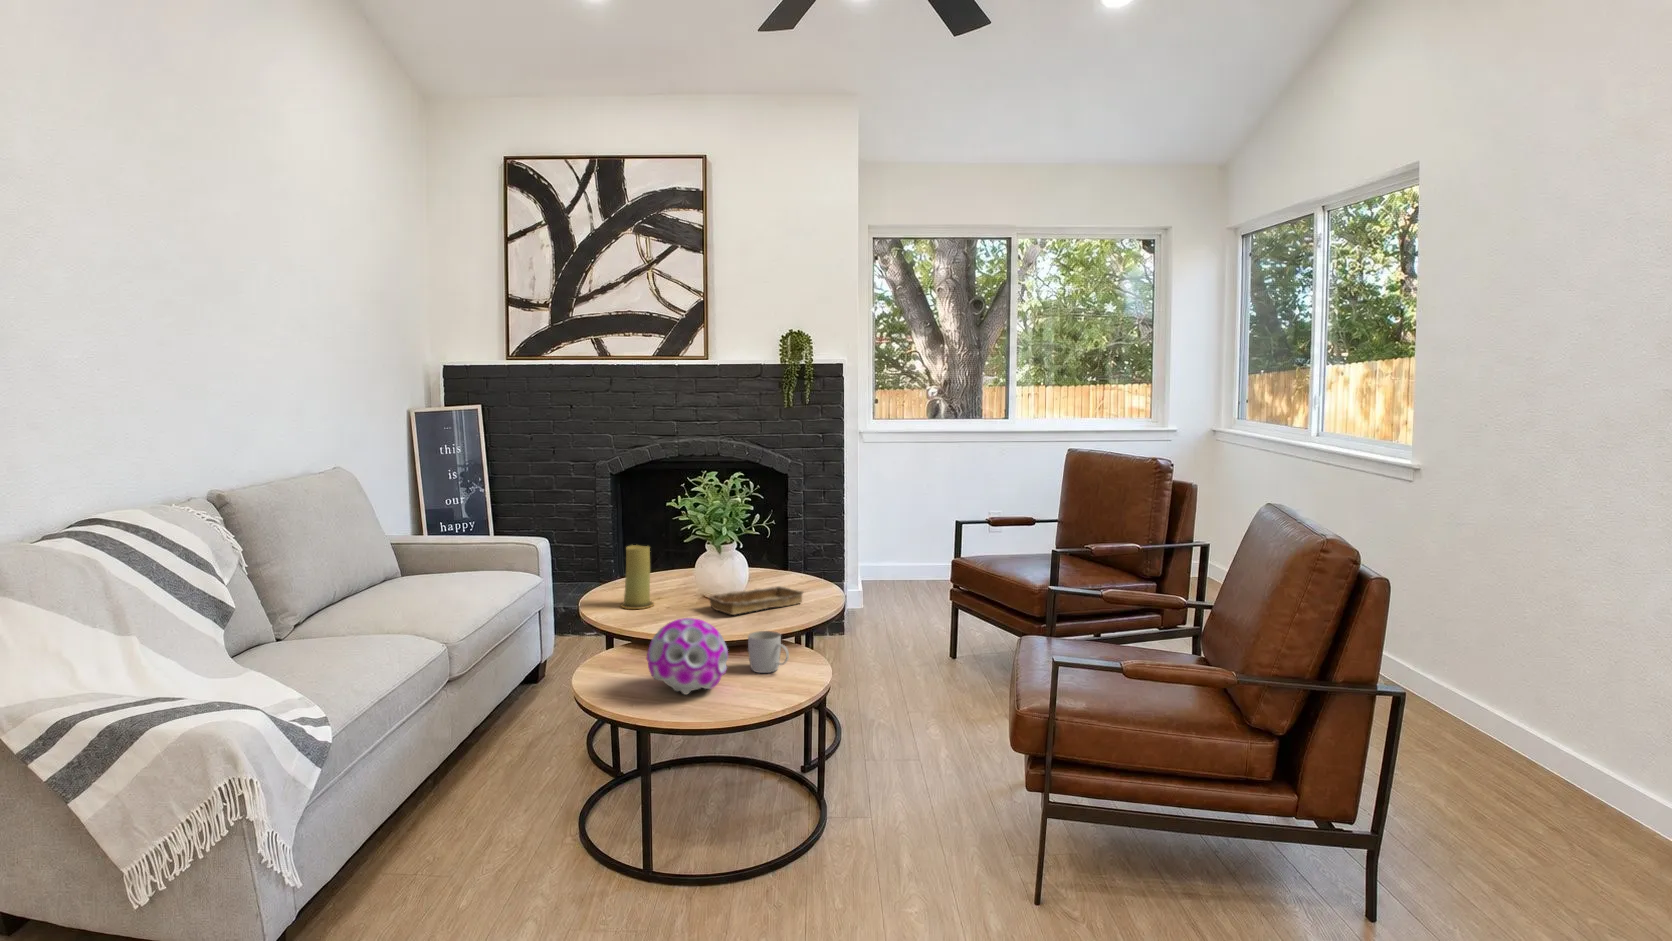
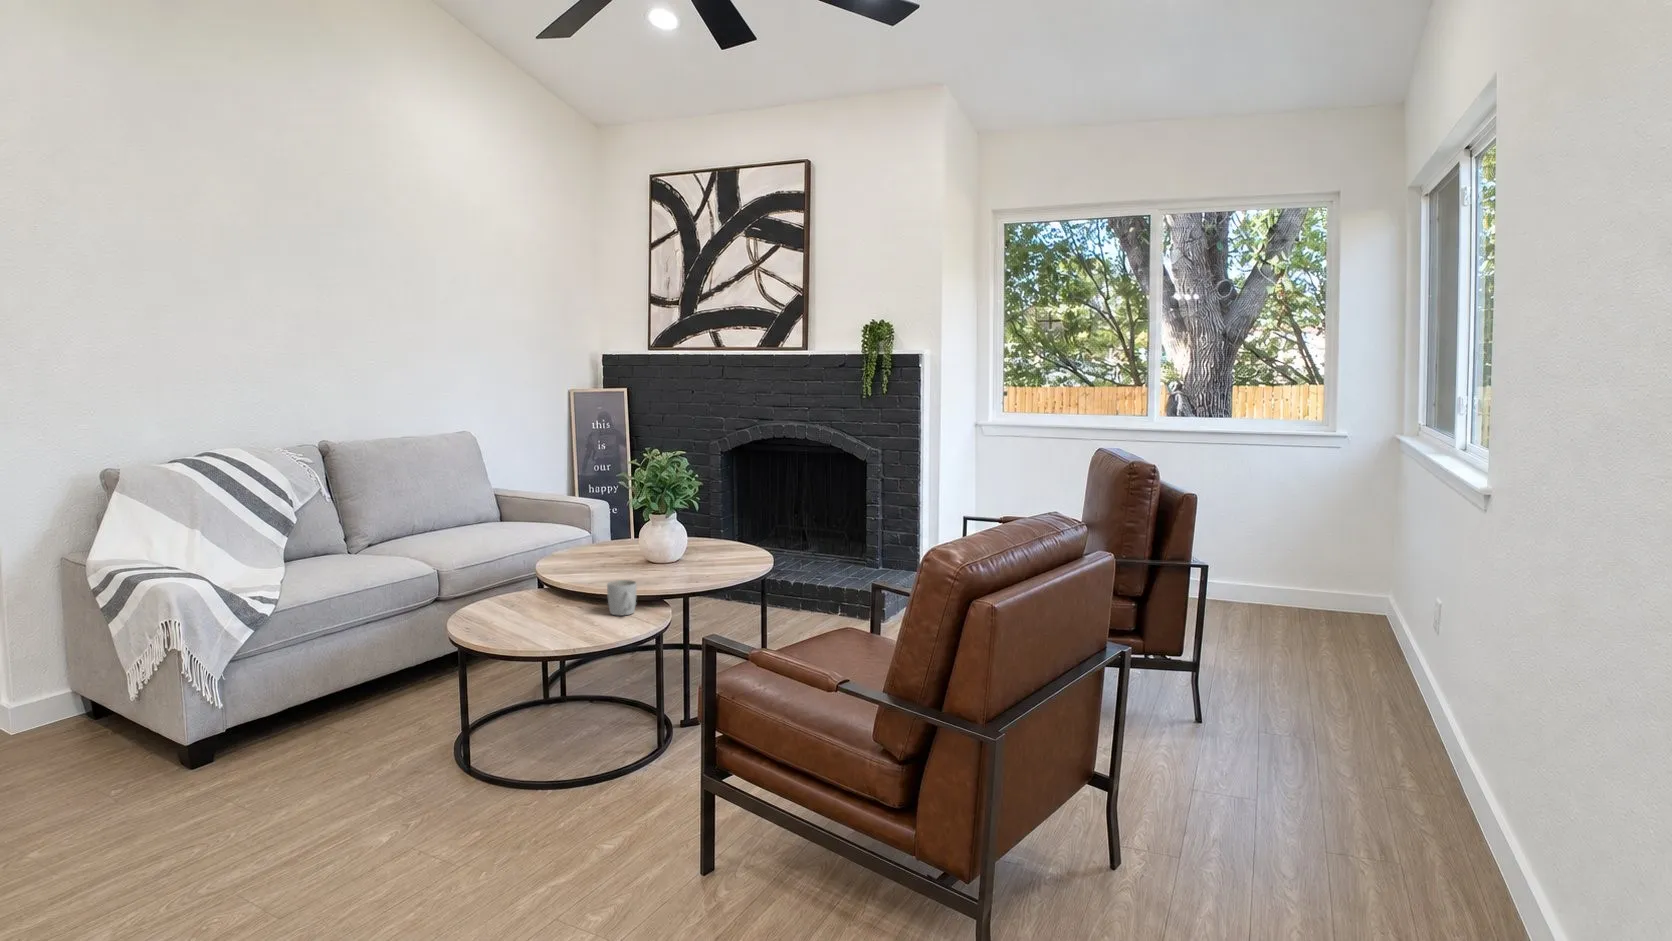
candle: present [621,545,654,609] -> none [586,505,616,559]
tray: present [709,586,804,615] -> none [642,551,728,569]
decorative ball: present [647,618,728,695] -> none [502,559,573,621]

